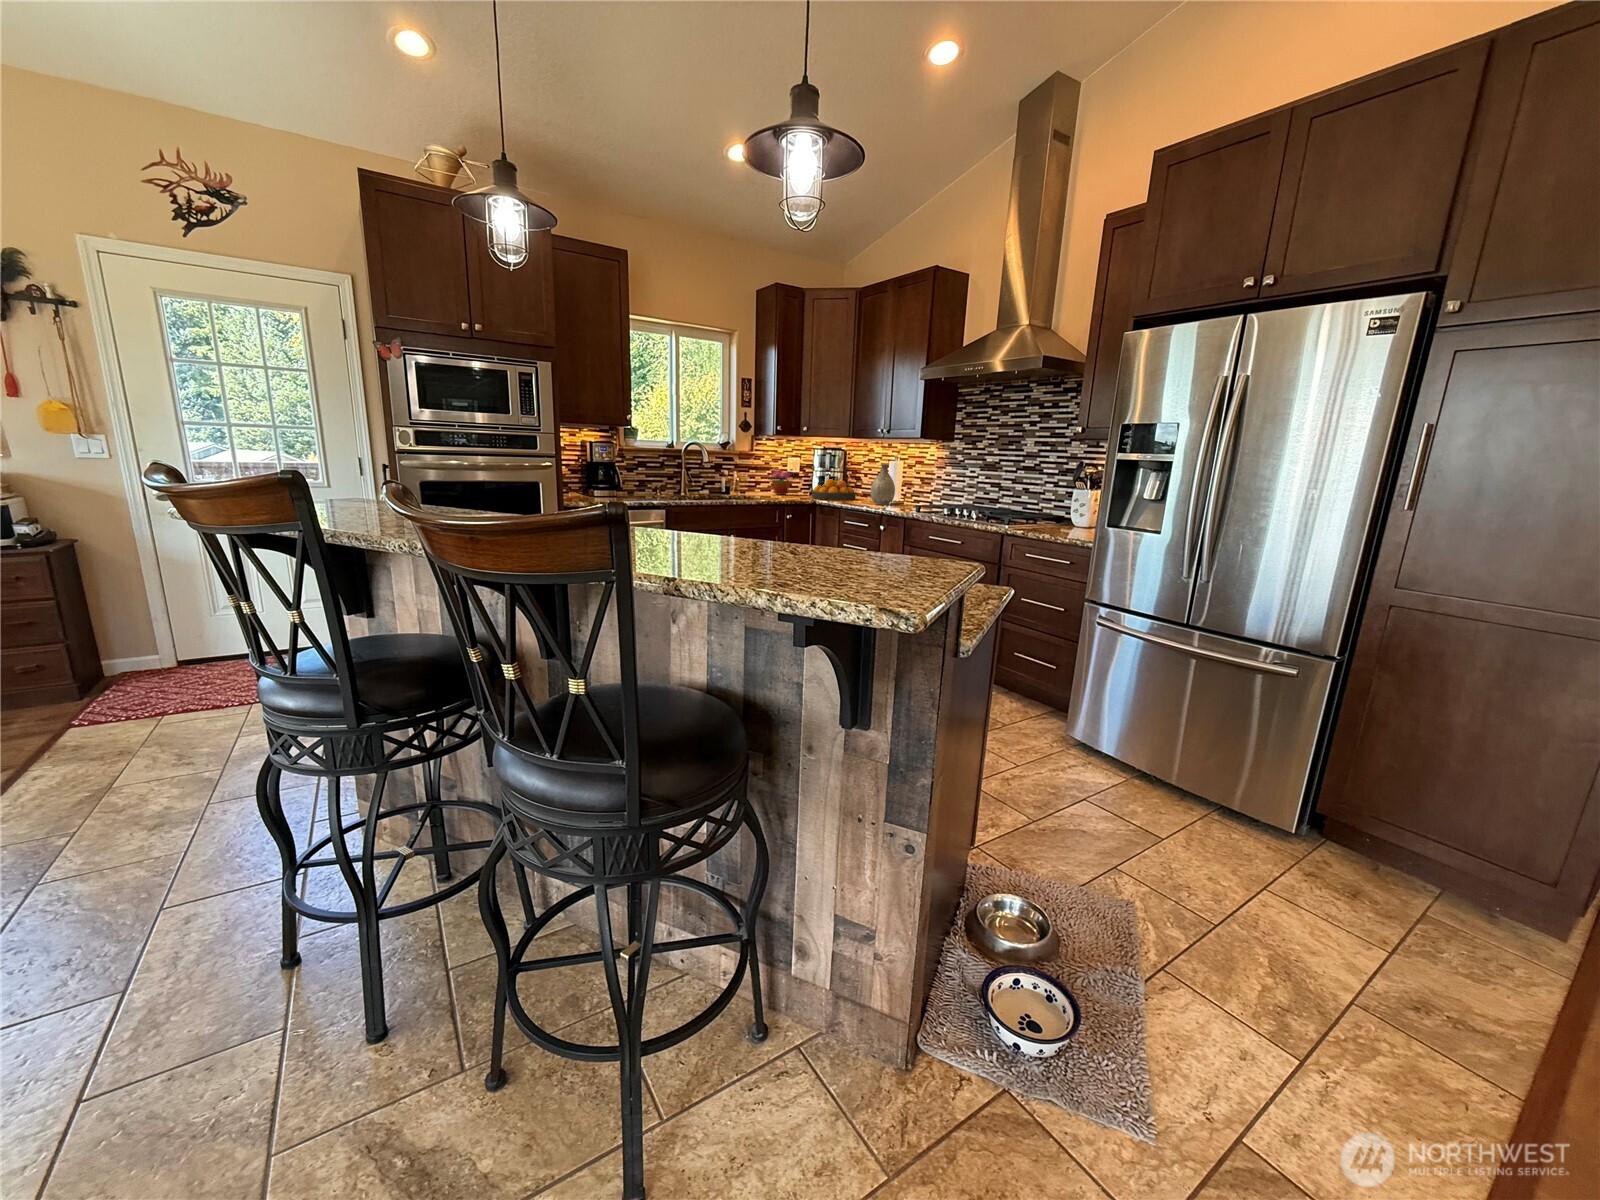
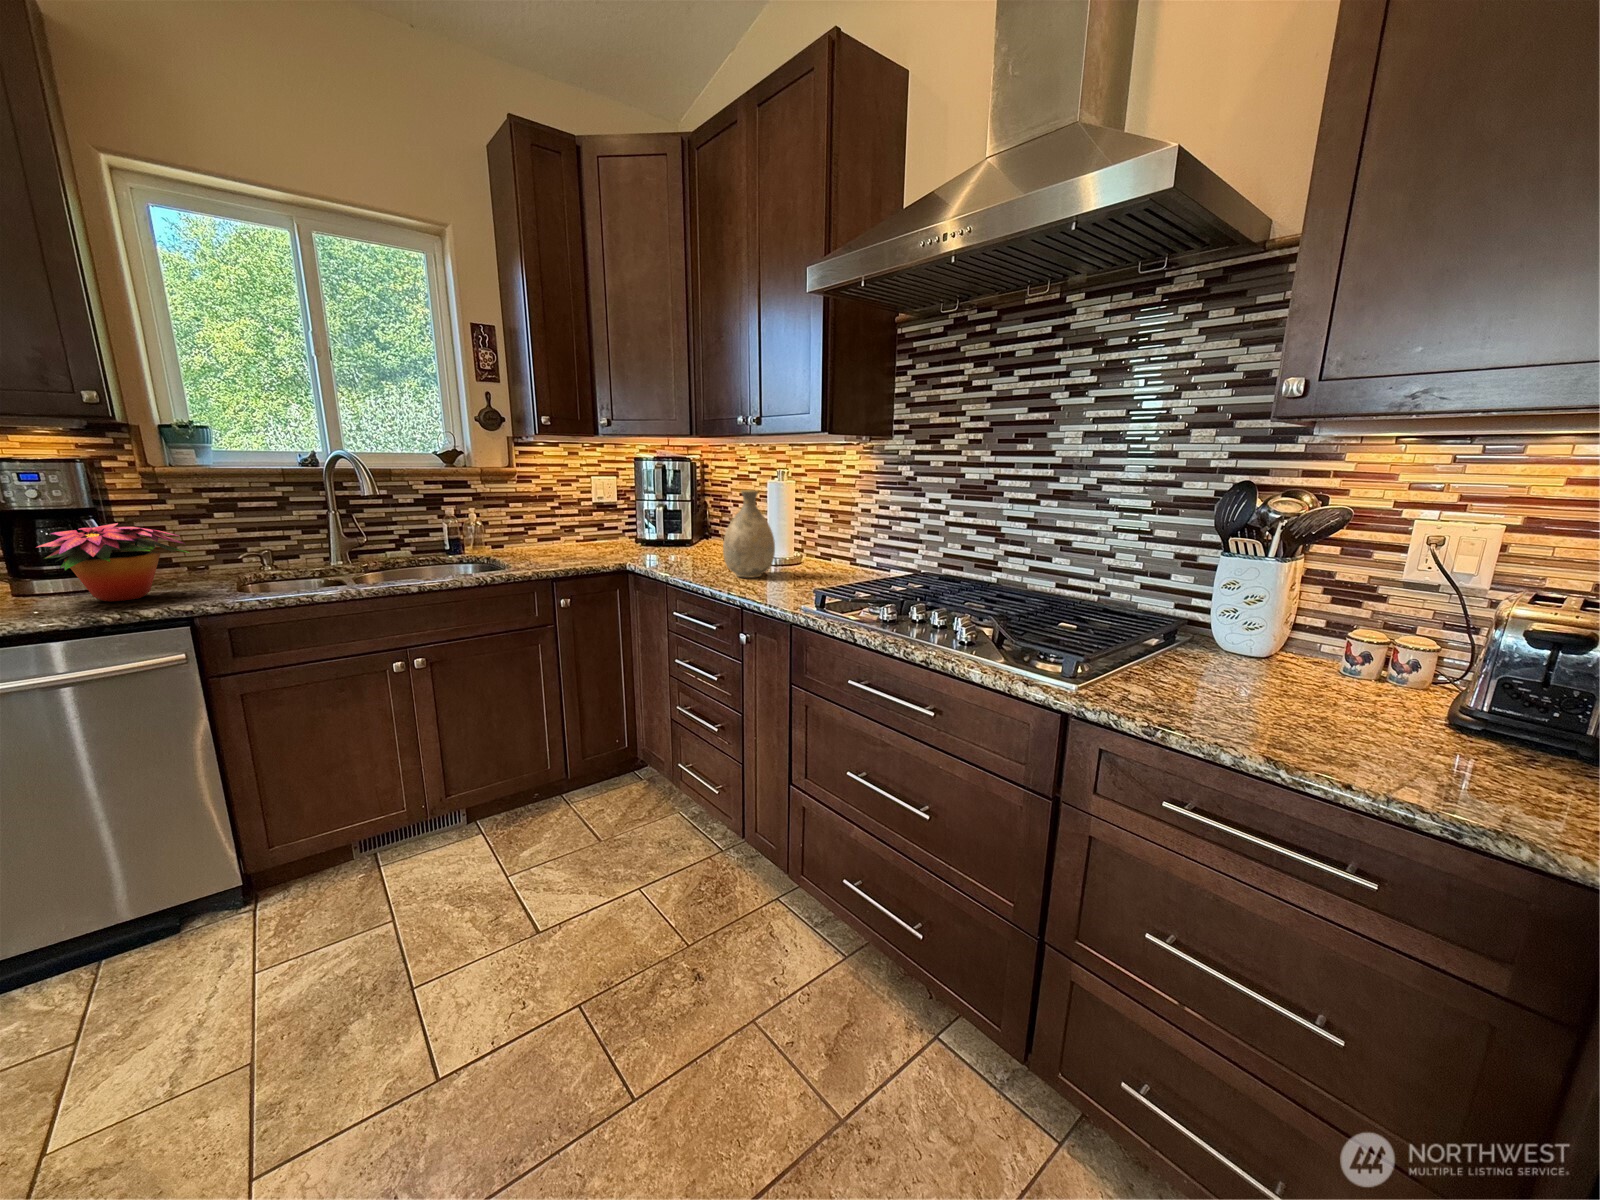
flower arrangement: present [770,471,794,495] -> present [38,523,188,601]
fruit bowl: present [812,479,856,500] -> none [624,514,711,561]

